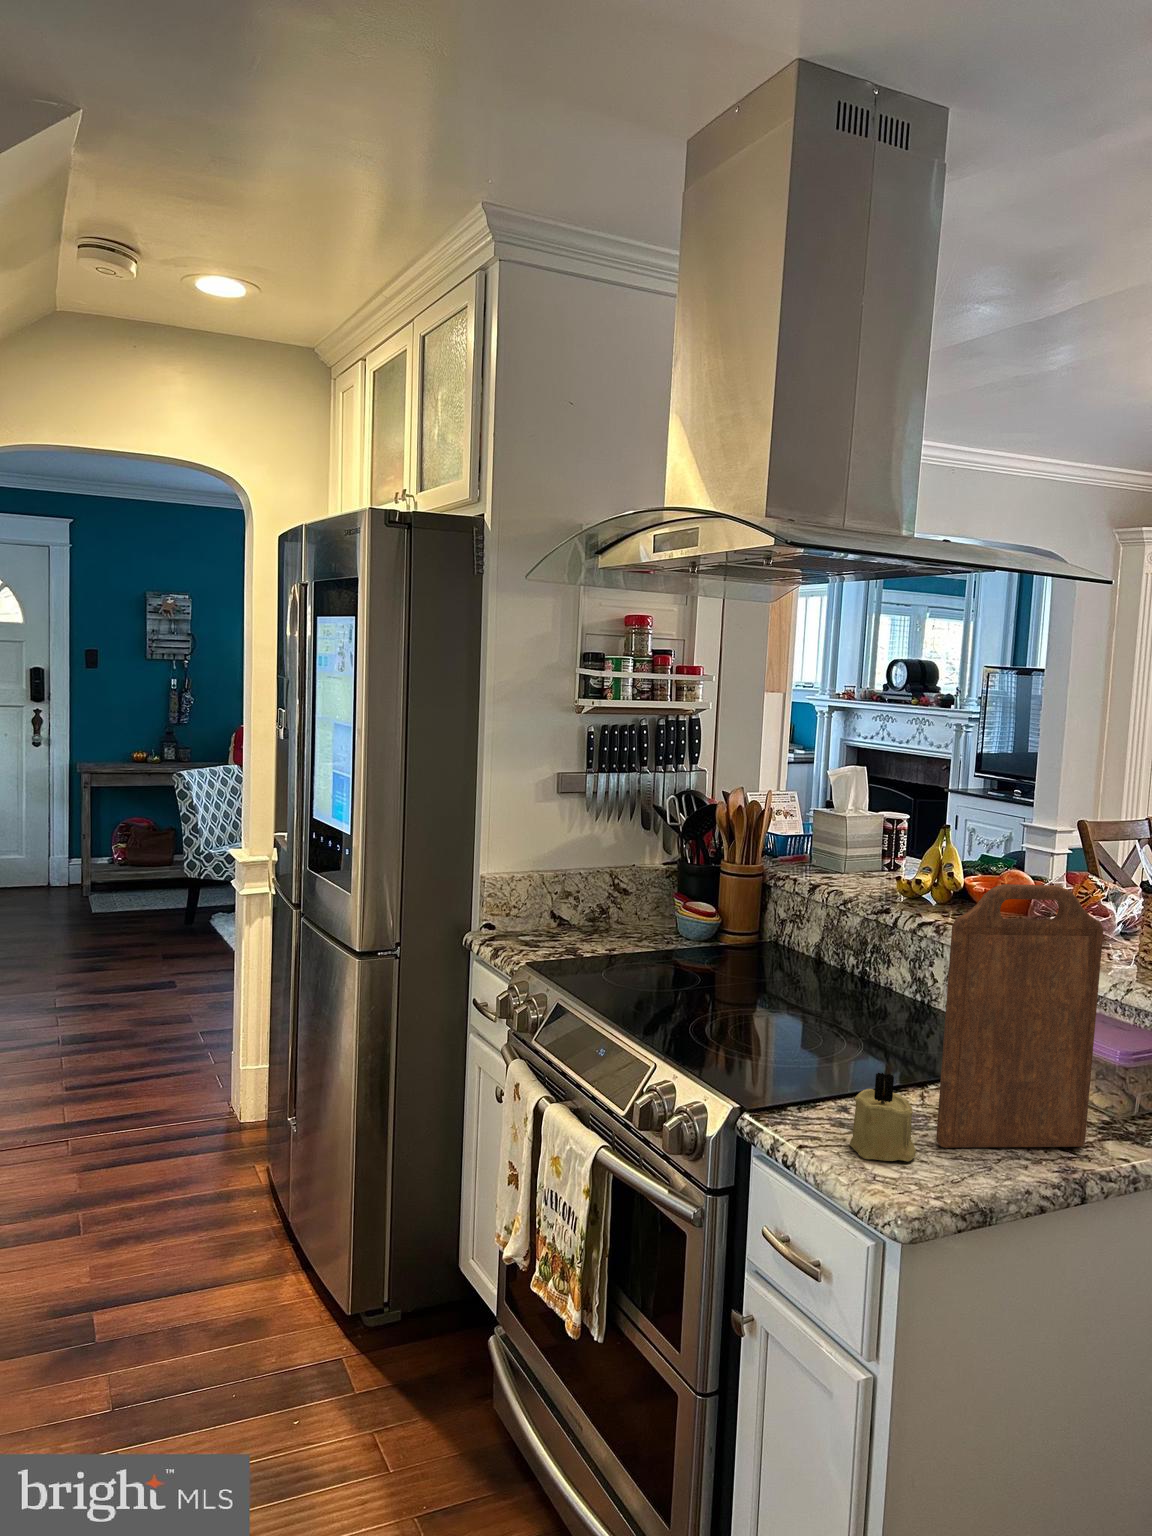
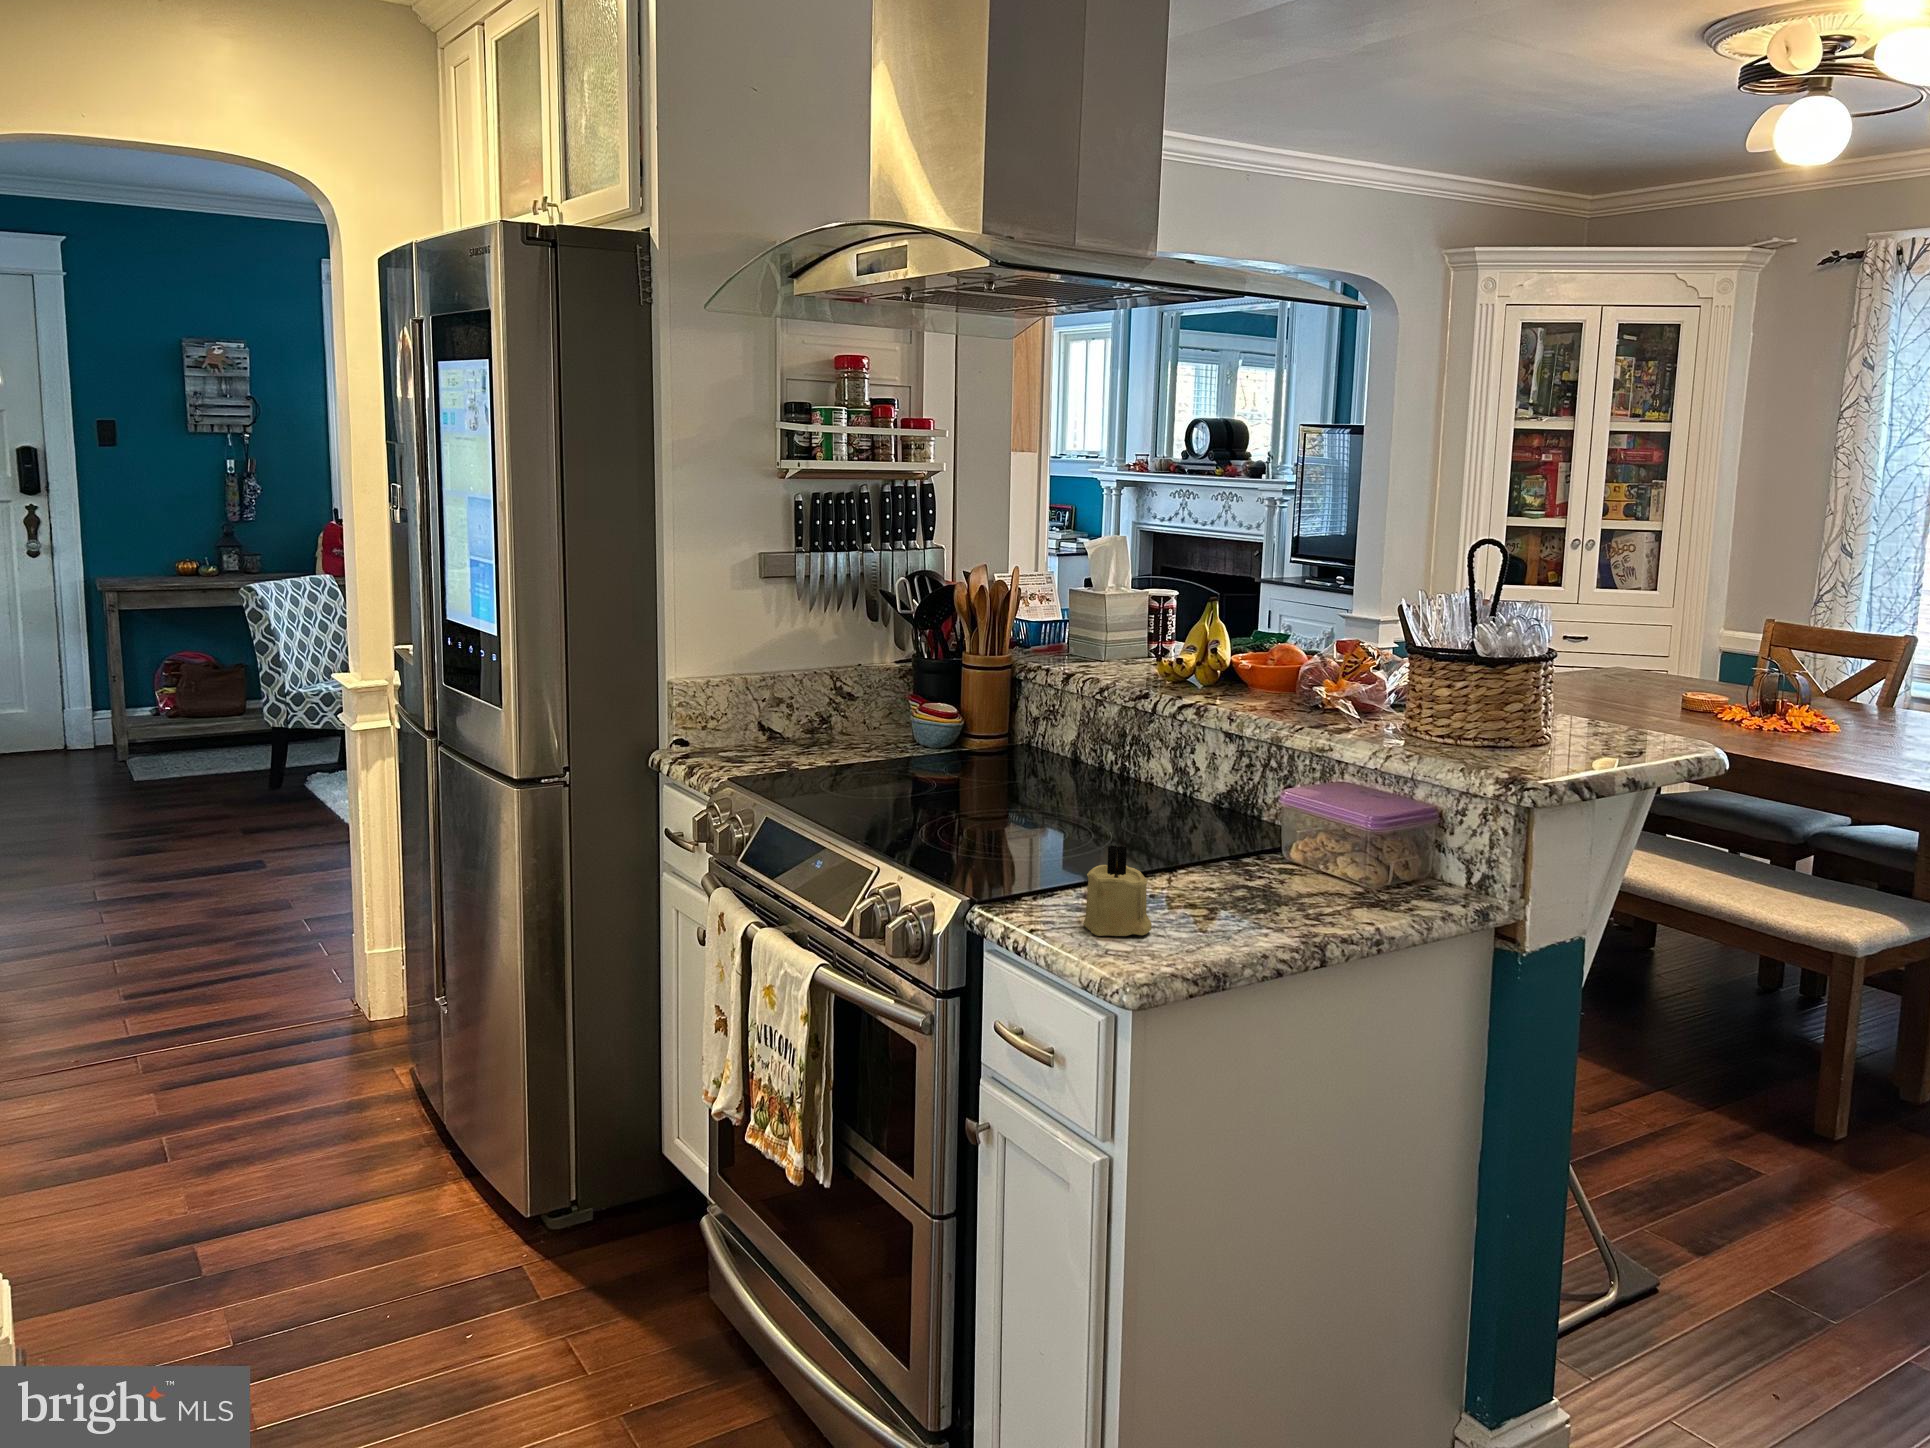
cutting board: present [936,884,1103,1148] -> none [1176,637,1344,923]

